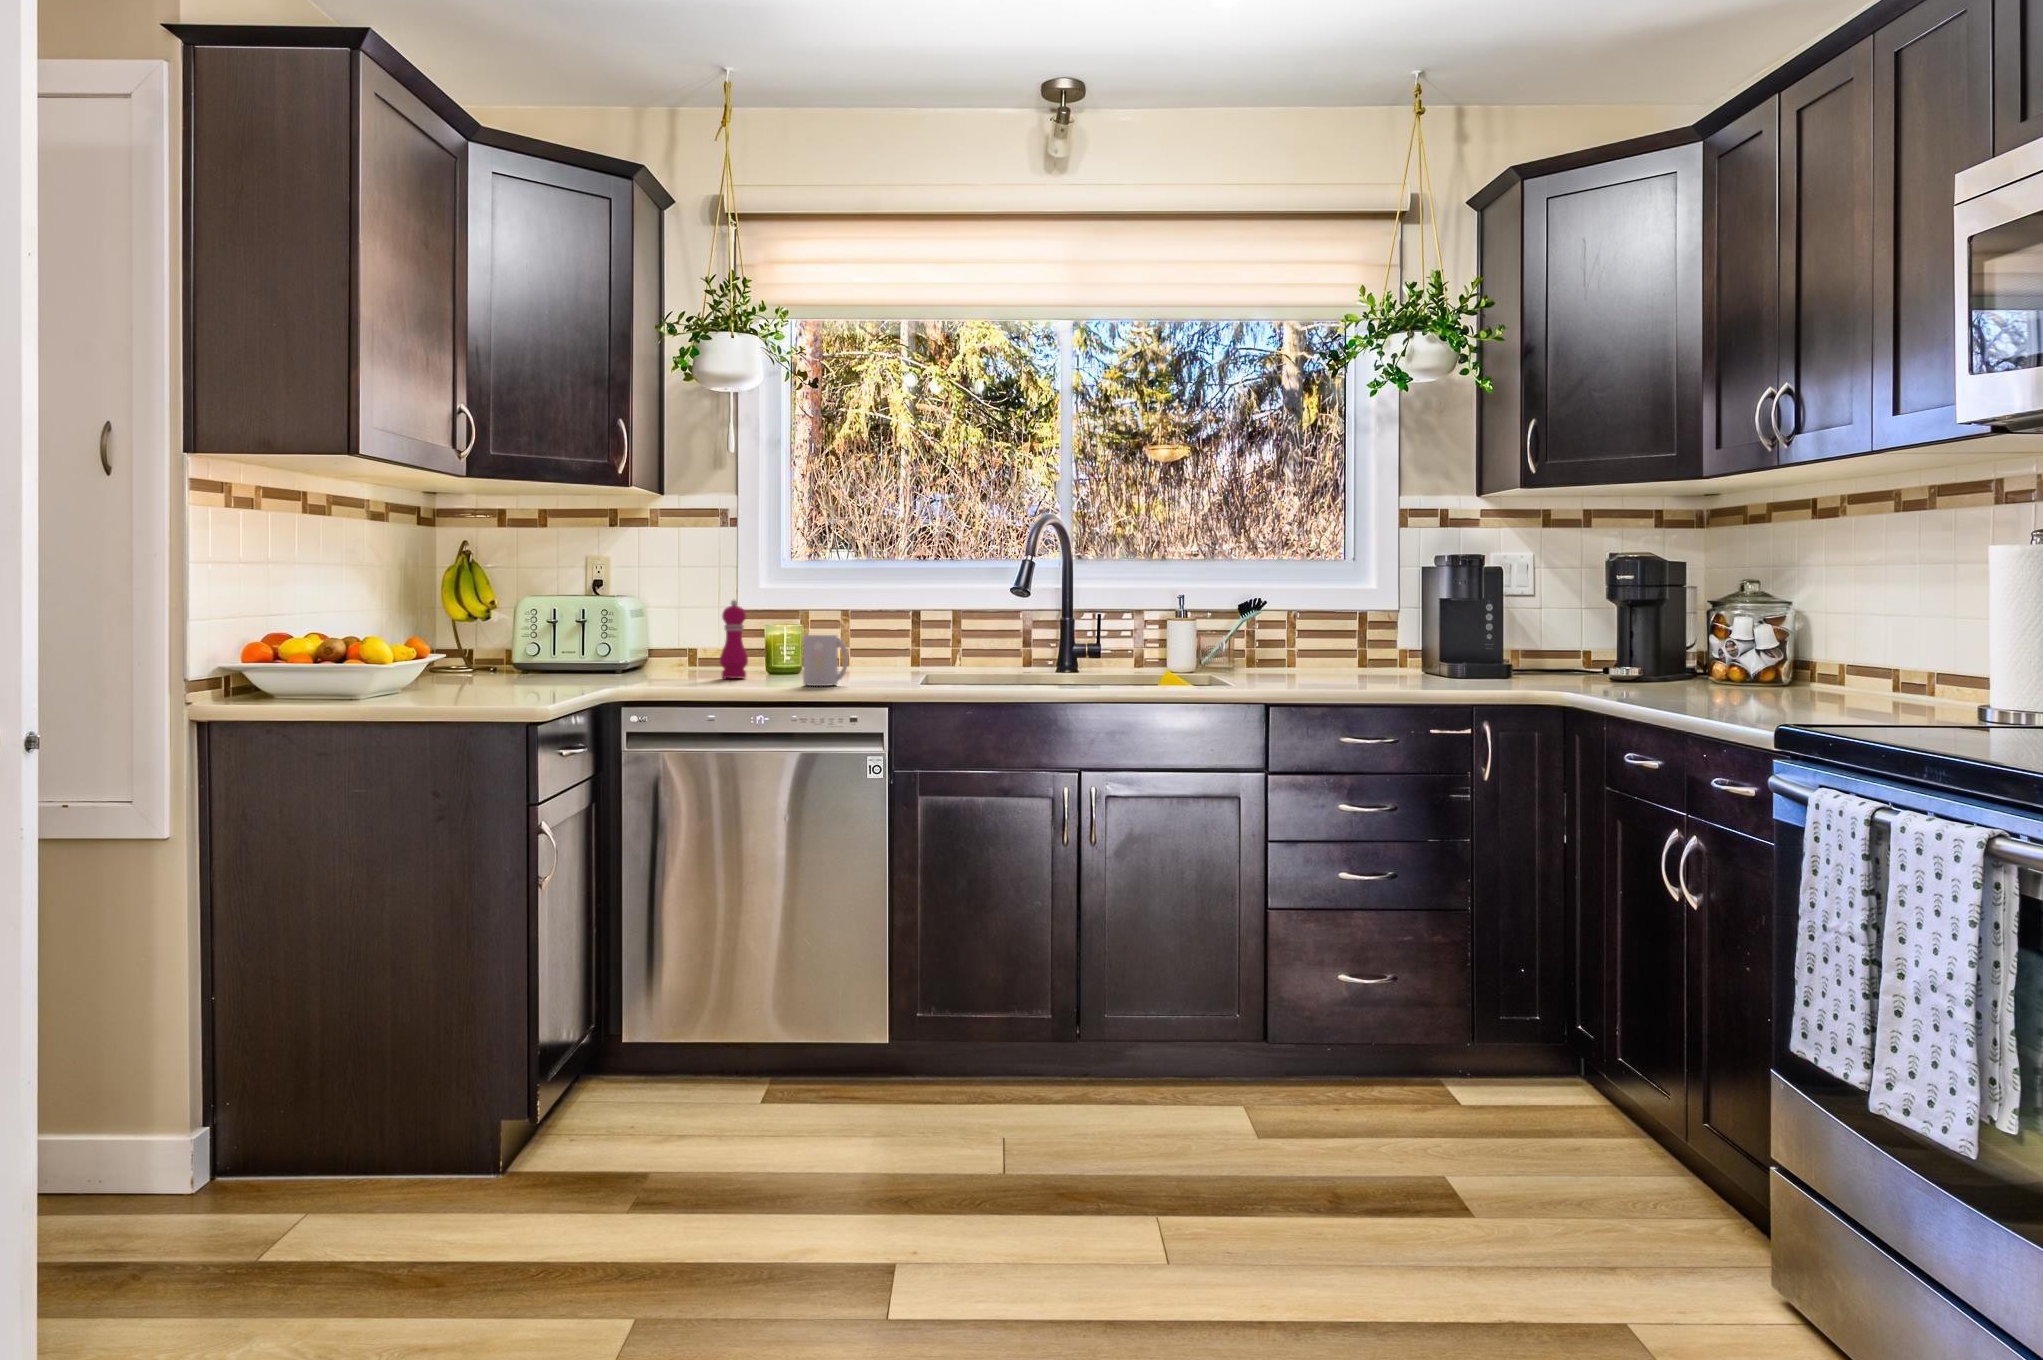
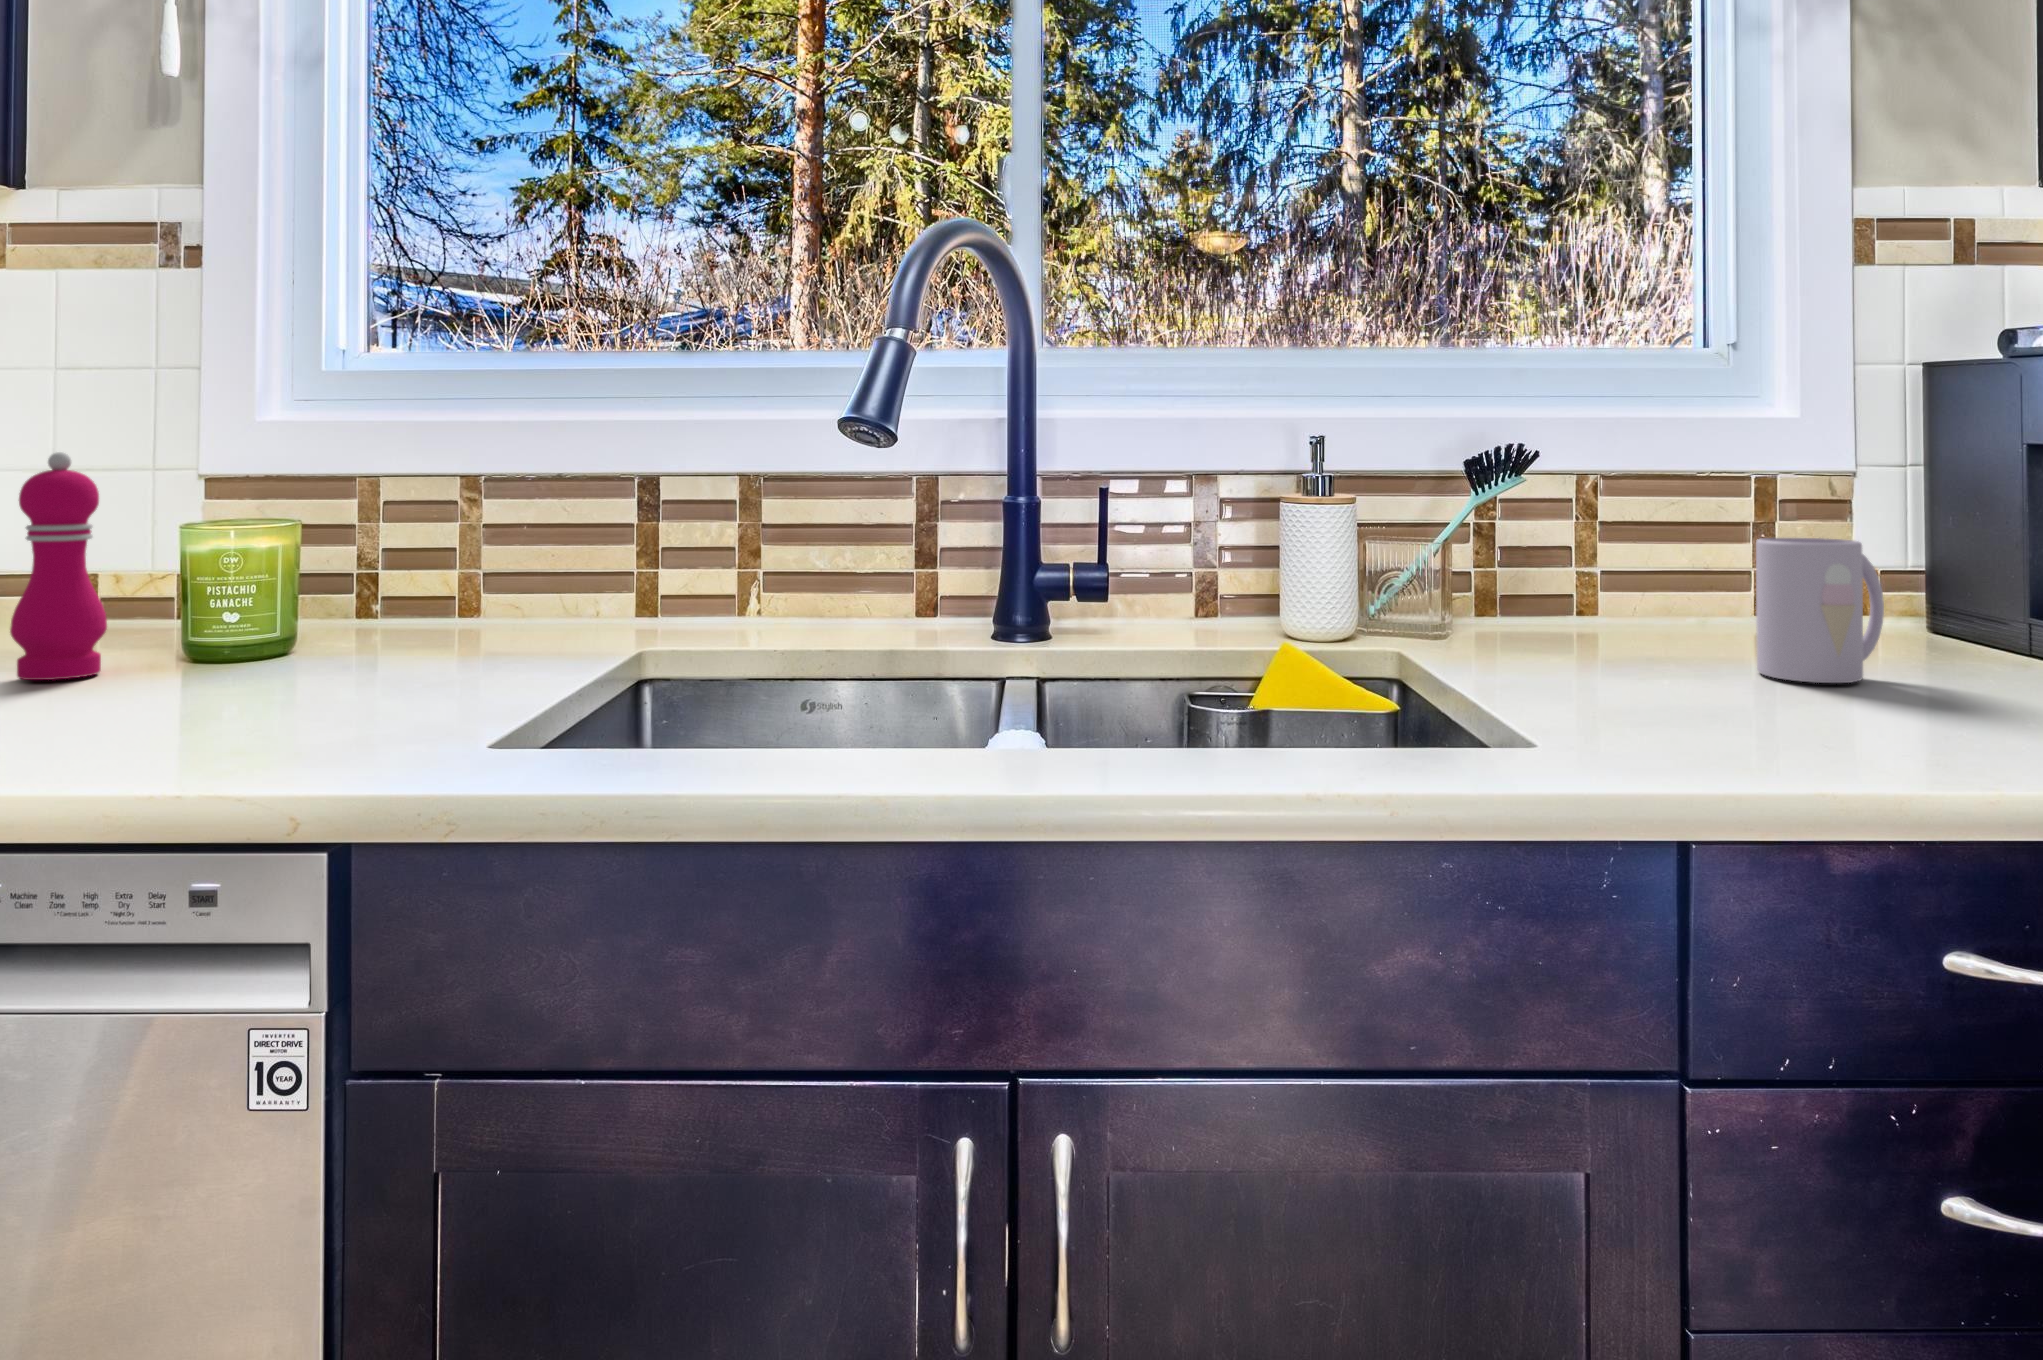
mug: present [803,635,848,686] -> present [1756,538,1884,683]

